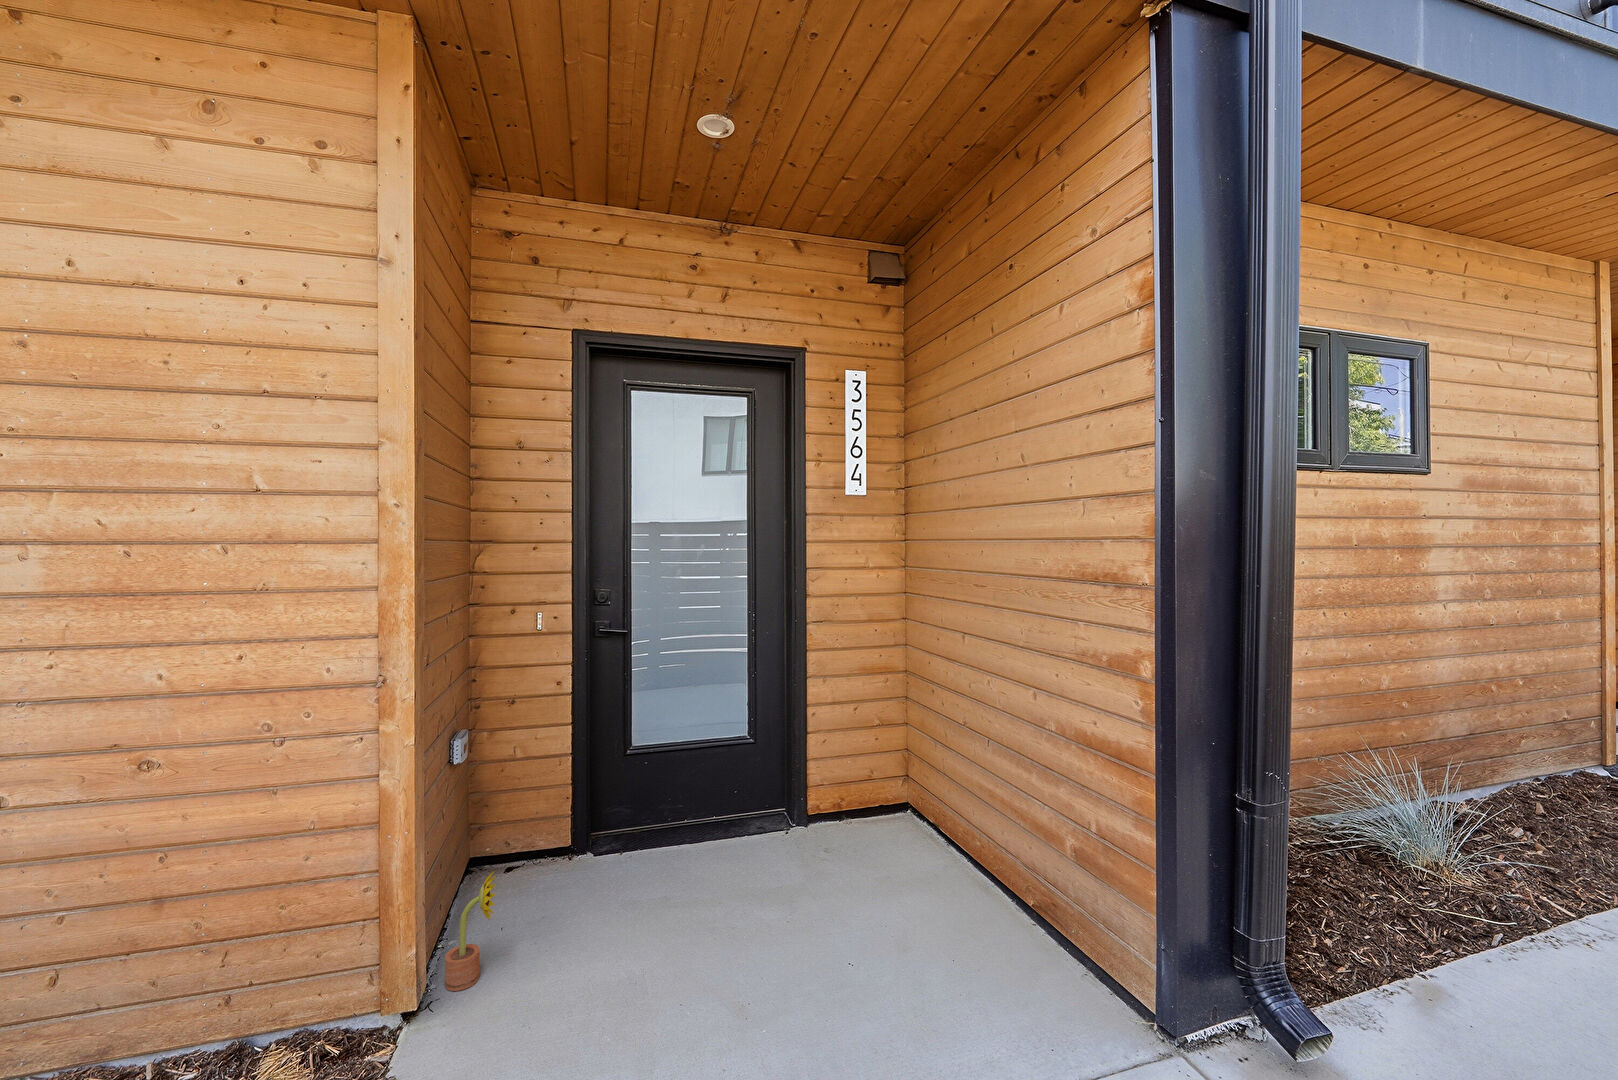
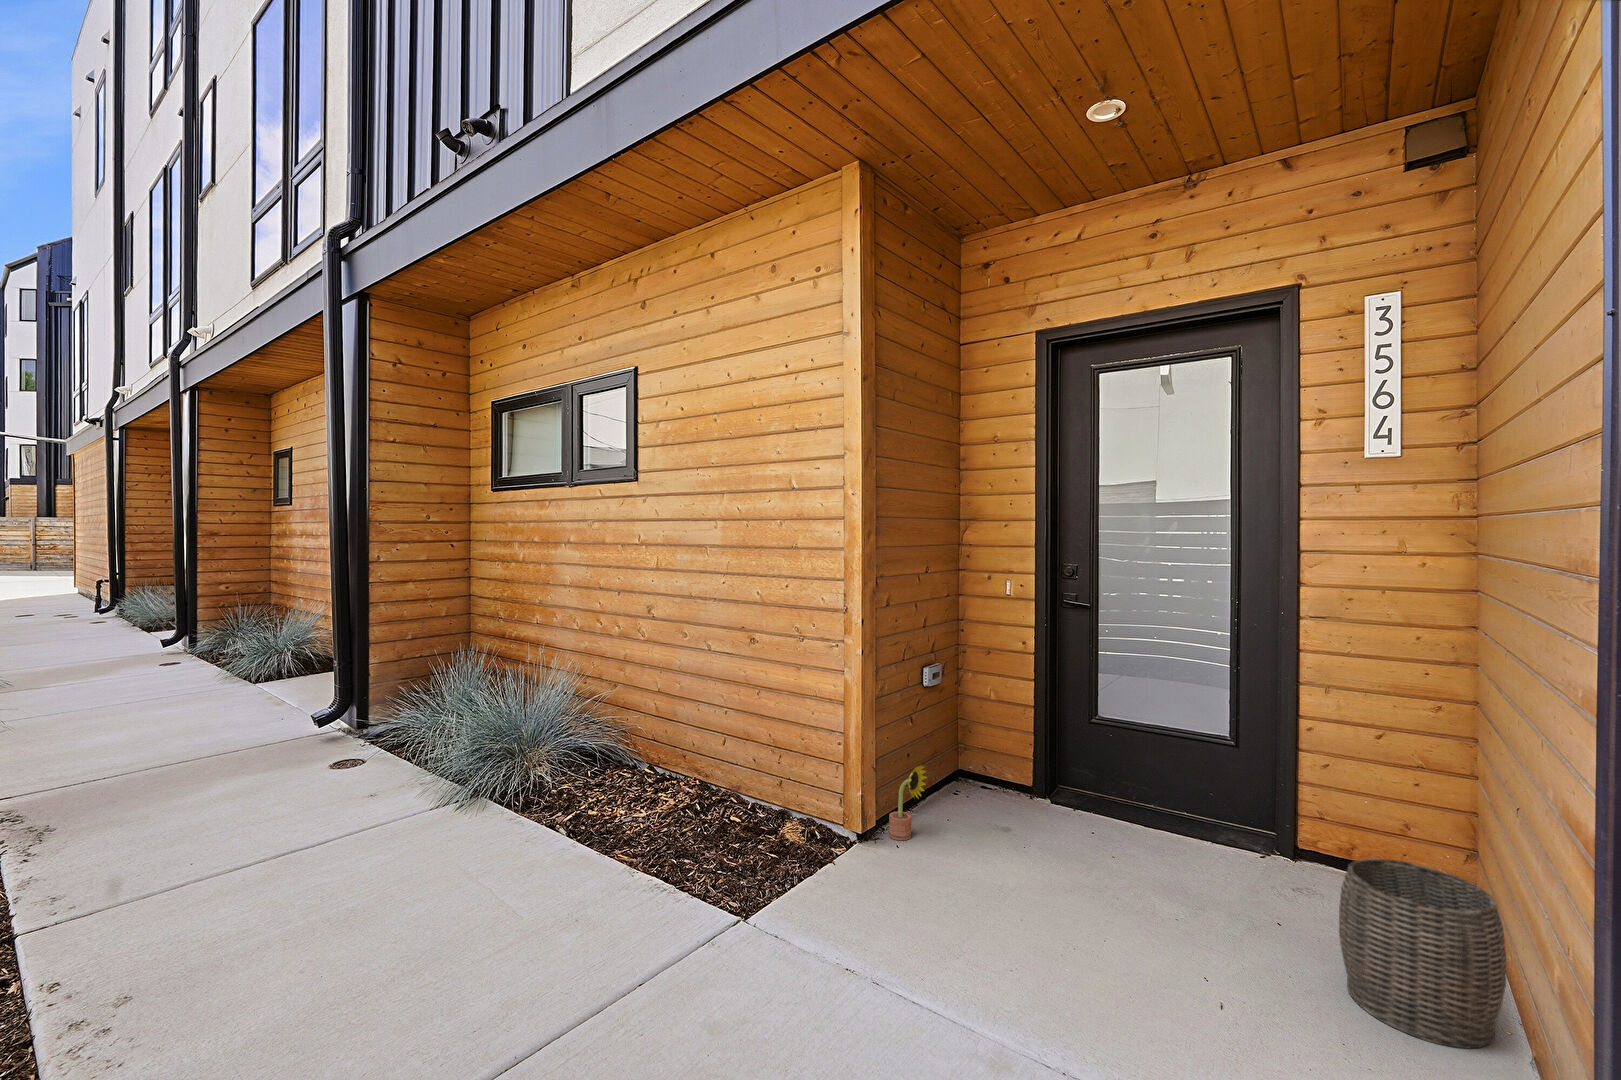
woven basket: none [912,802,1007,934] -> present [1339,858,1506,1048]

